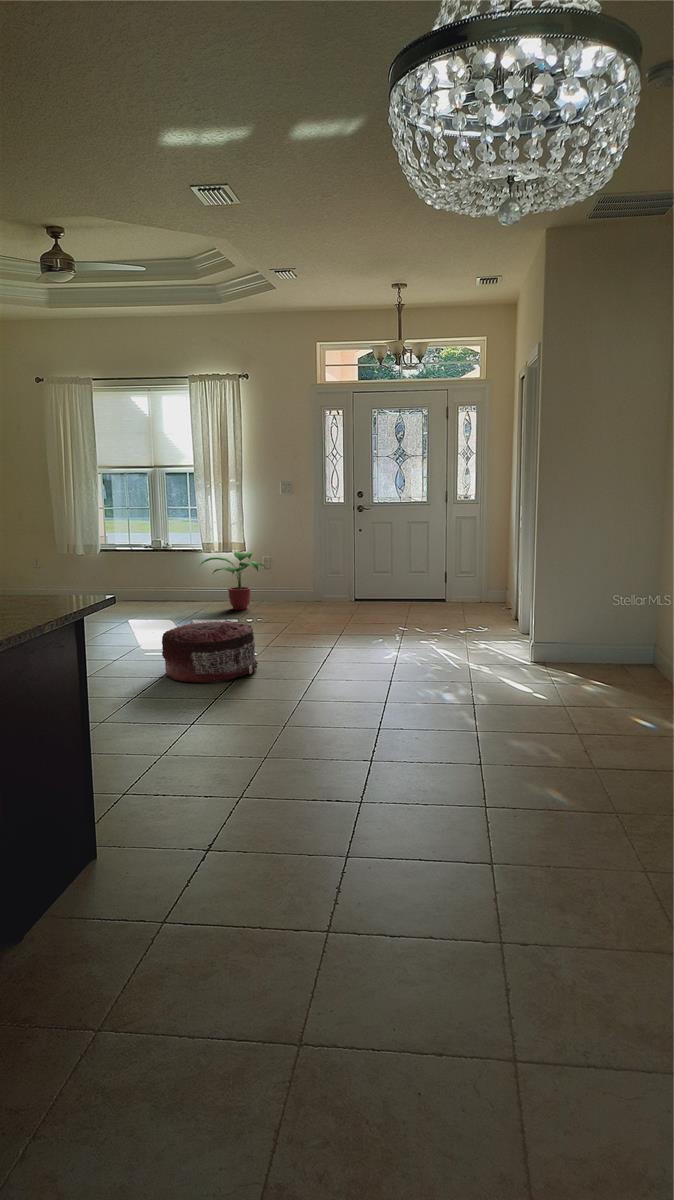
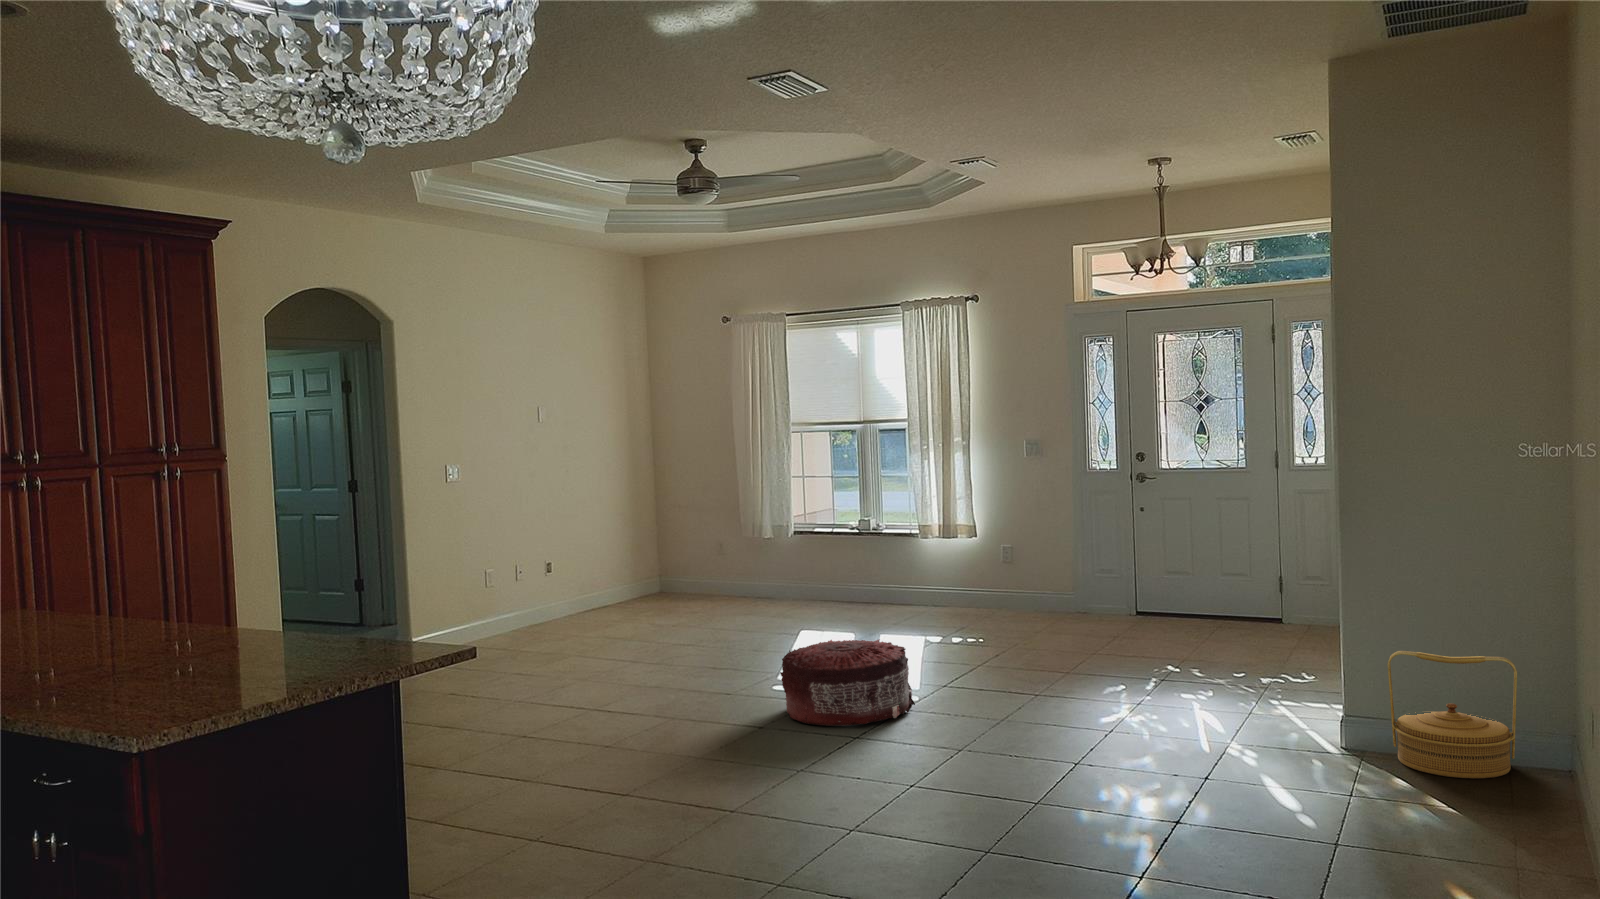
potted plant: present [201,552,265,610] -> none [906,538,999,621]
woven basket: none [565,608,634,679] -> present [1388,651,1517,778]

